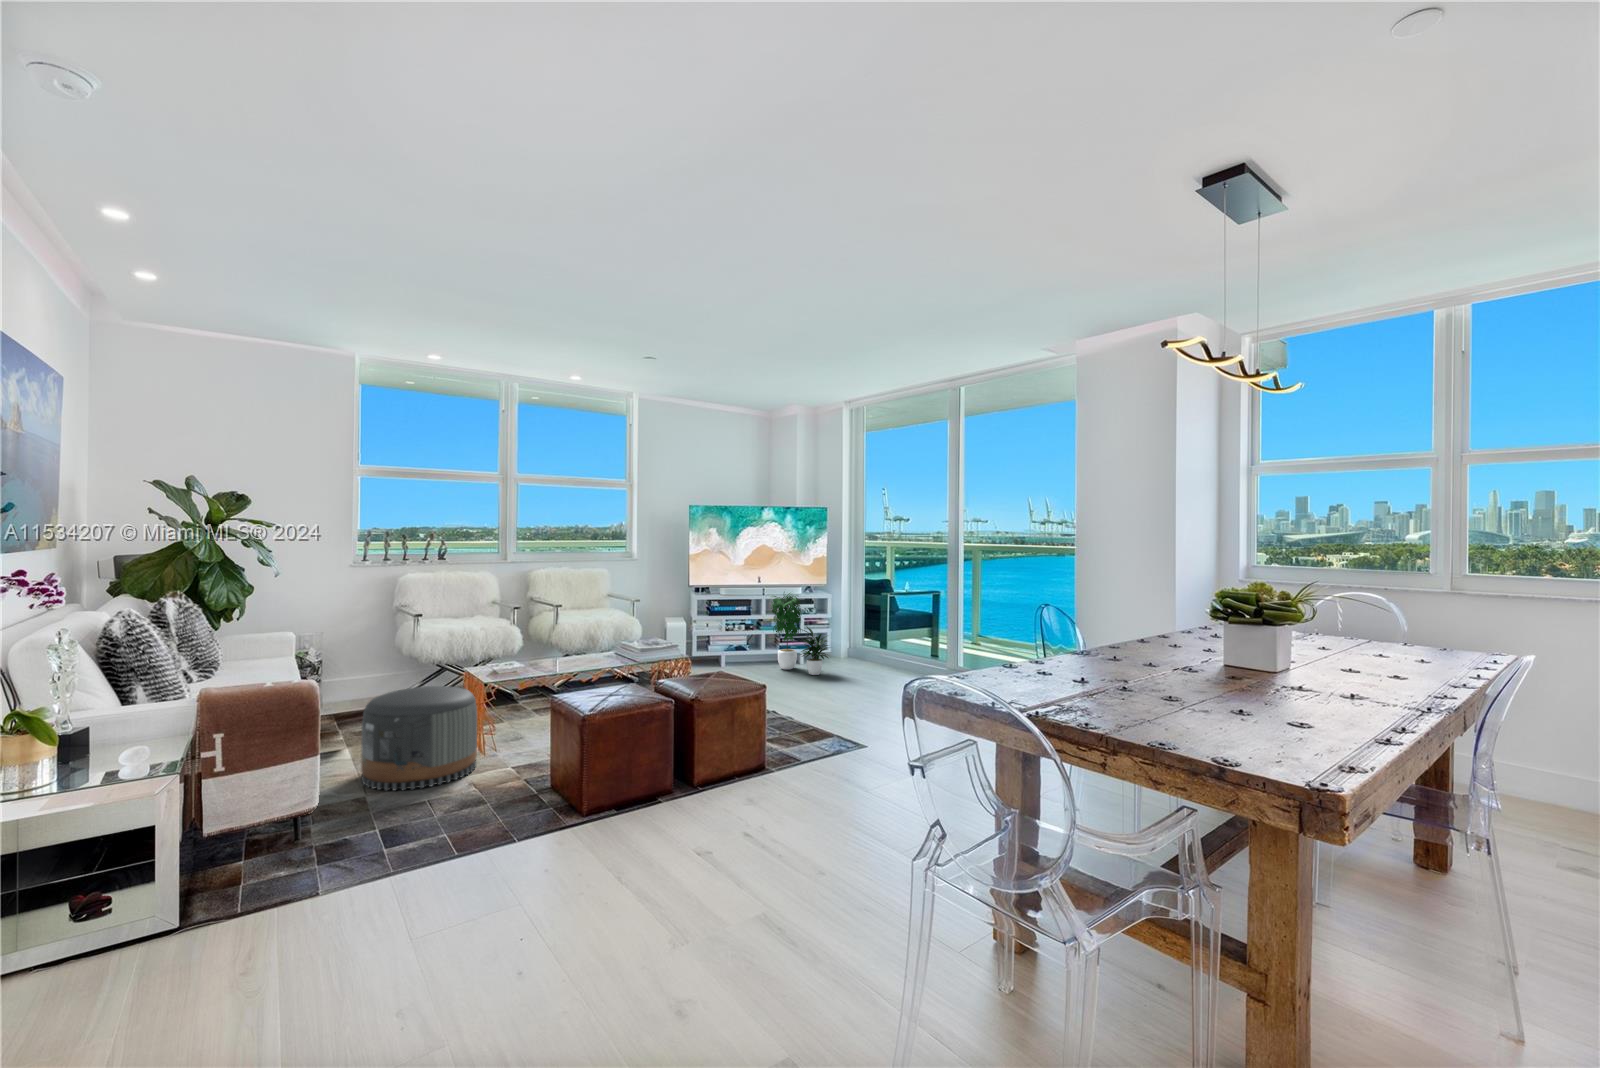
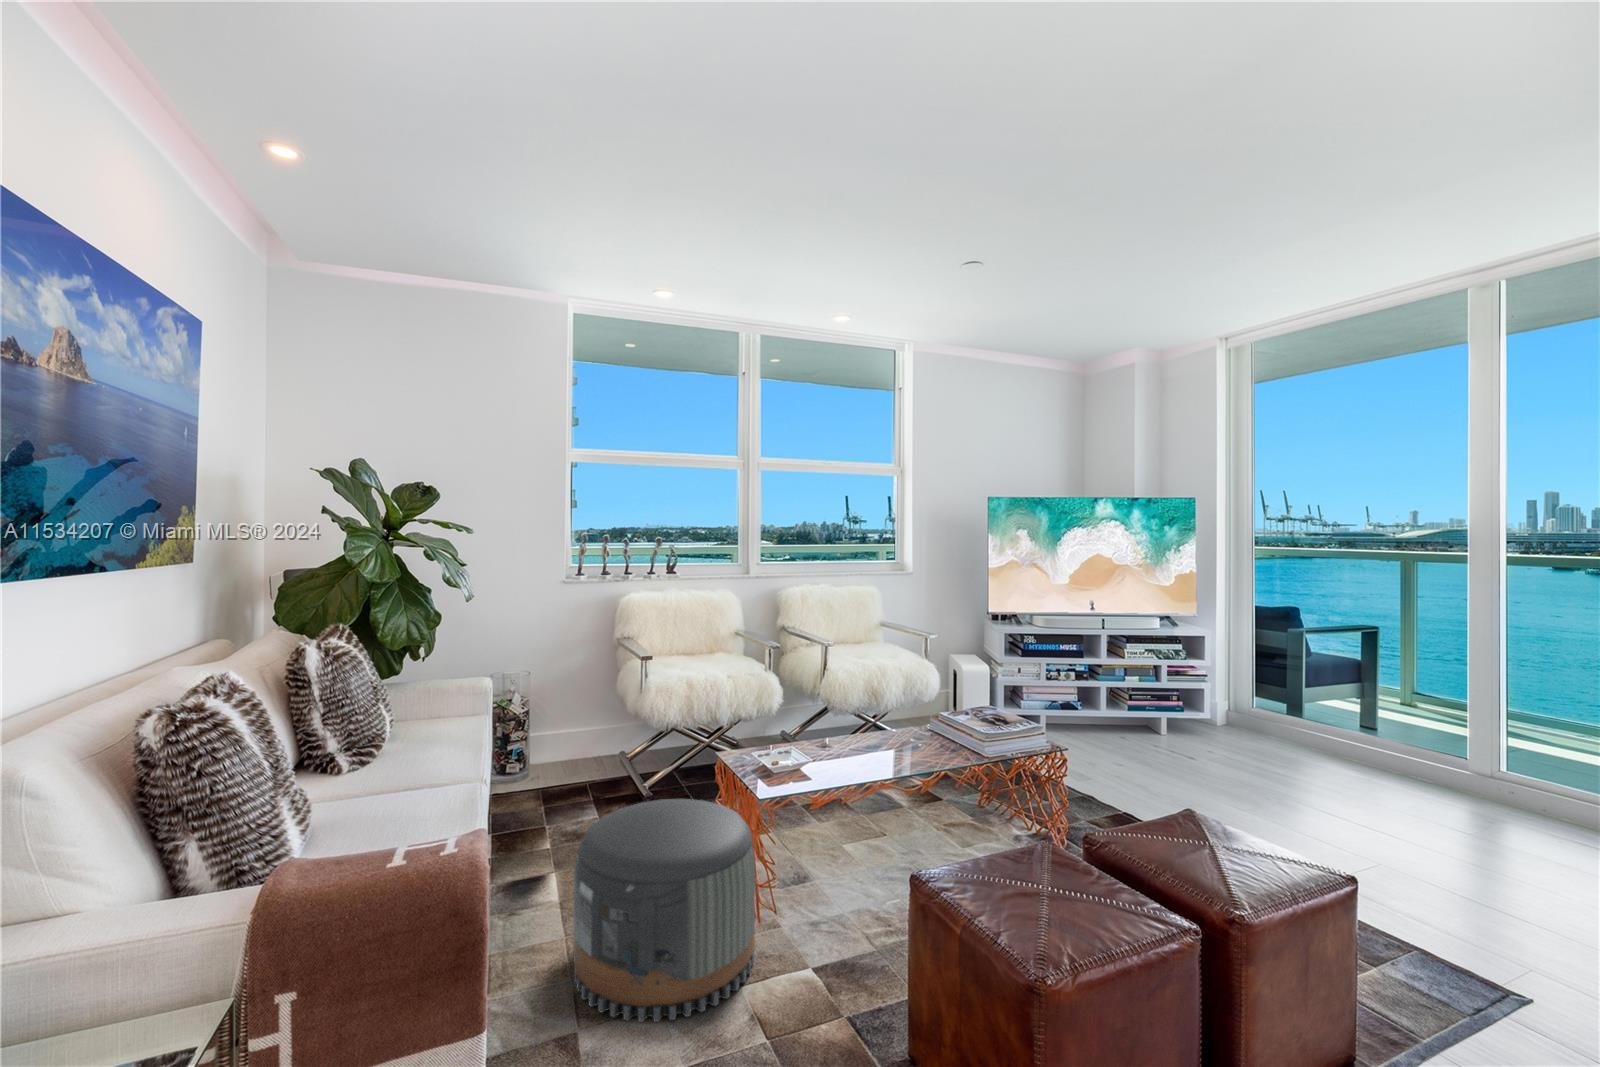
potted plant: present [771,593,829,675] -> none [1119,621,1238,760]

